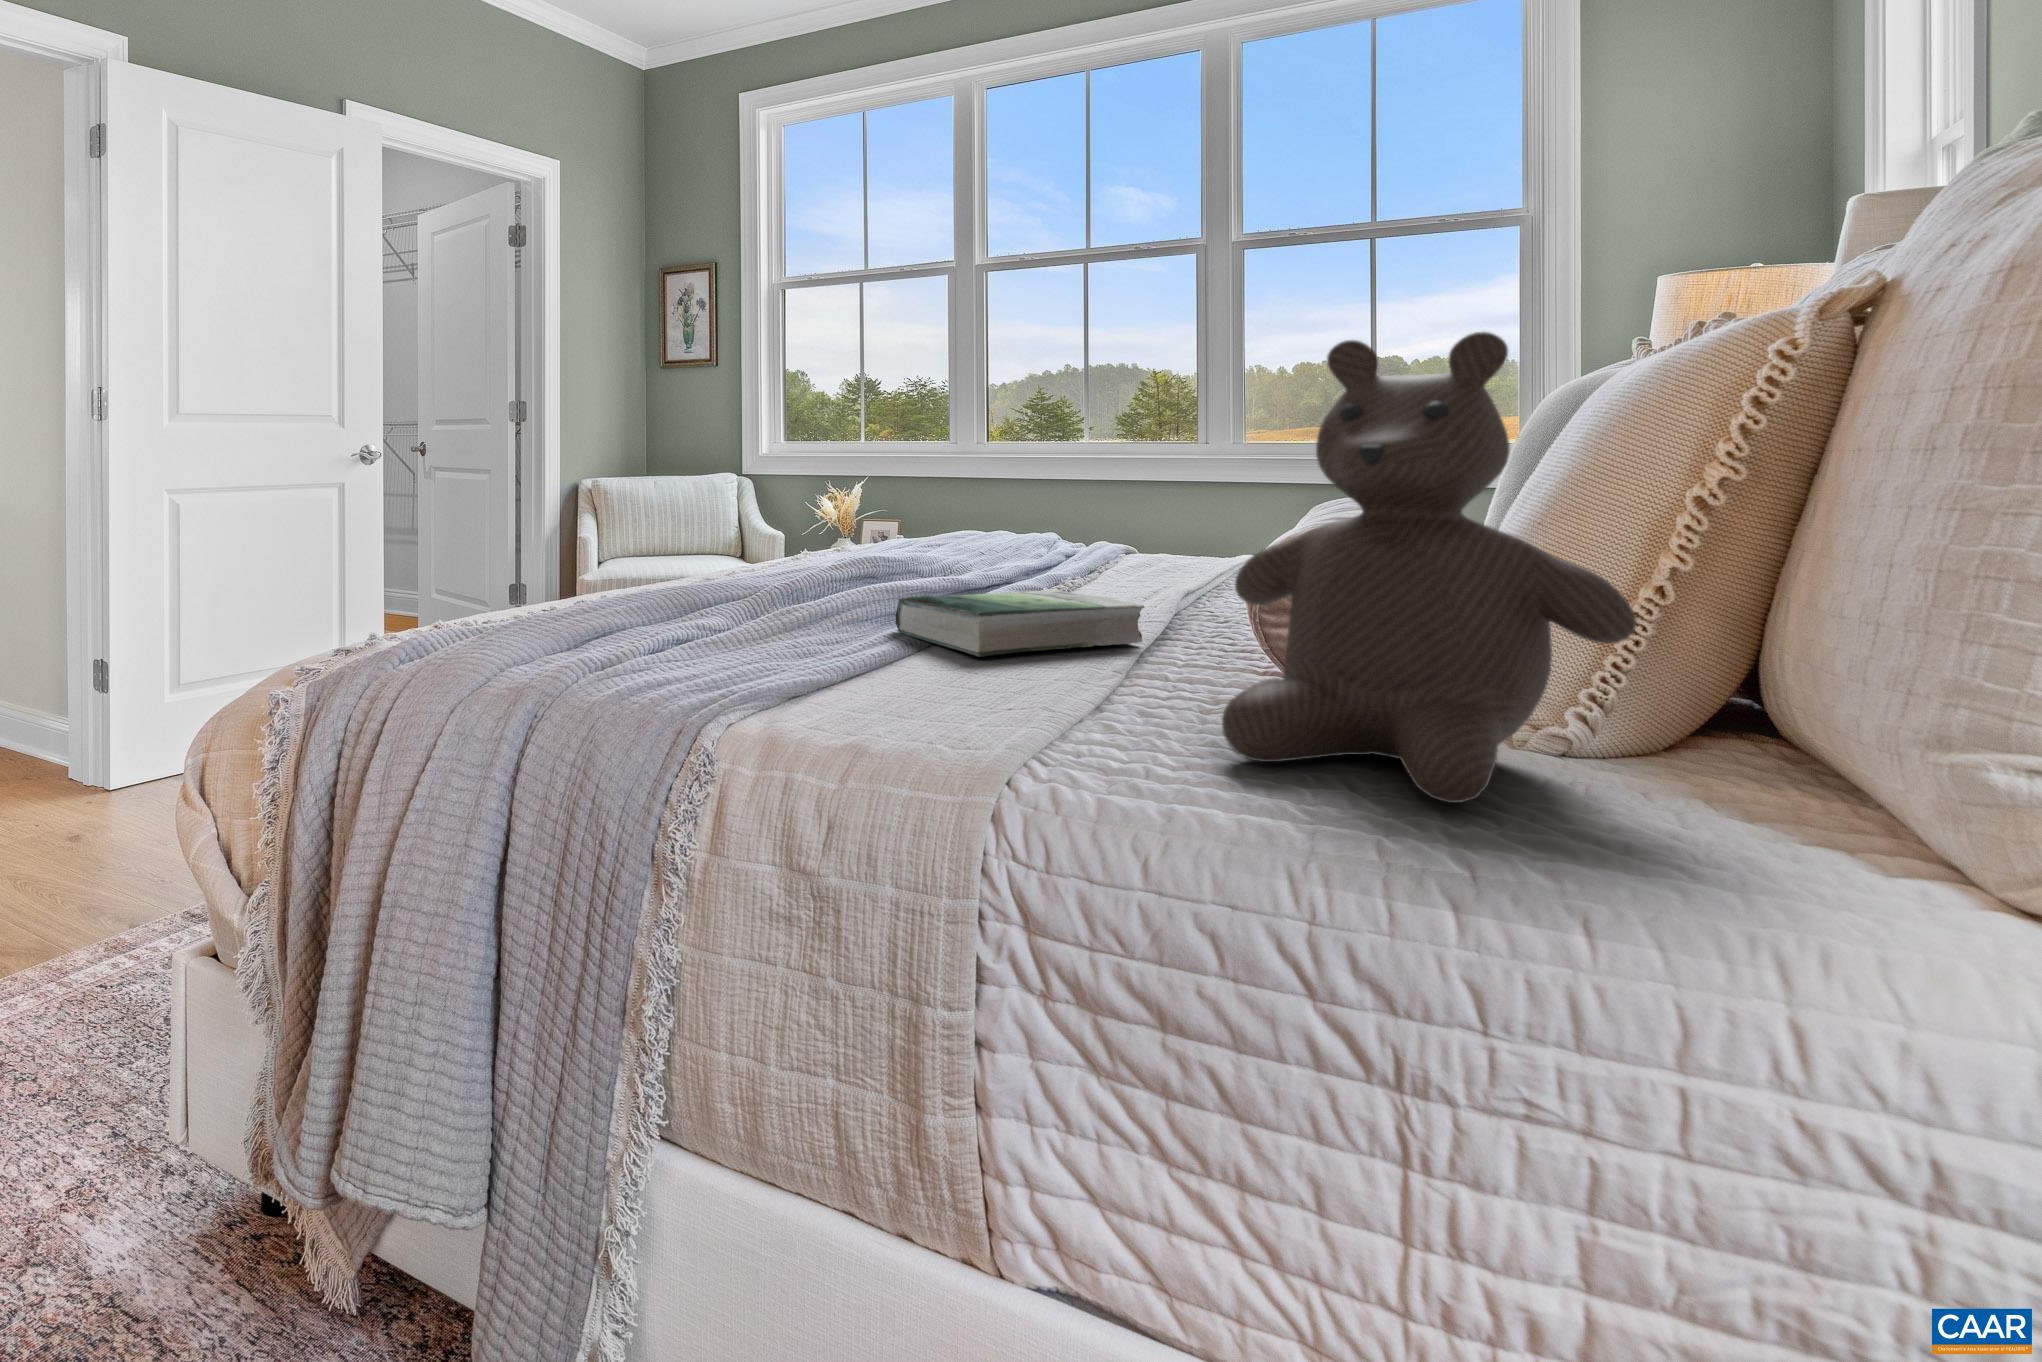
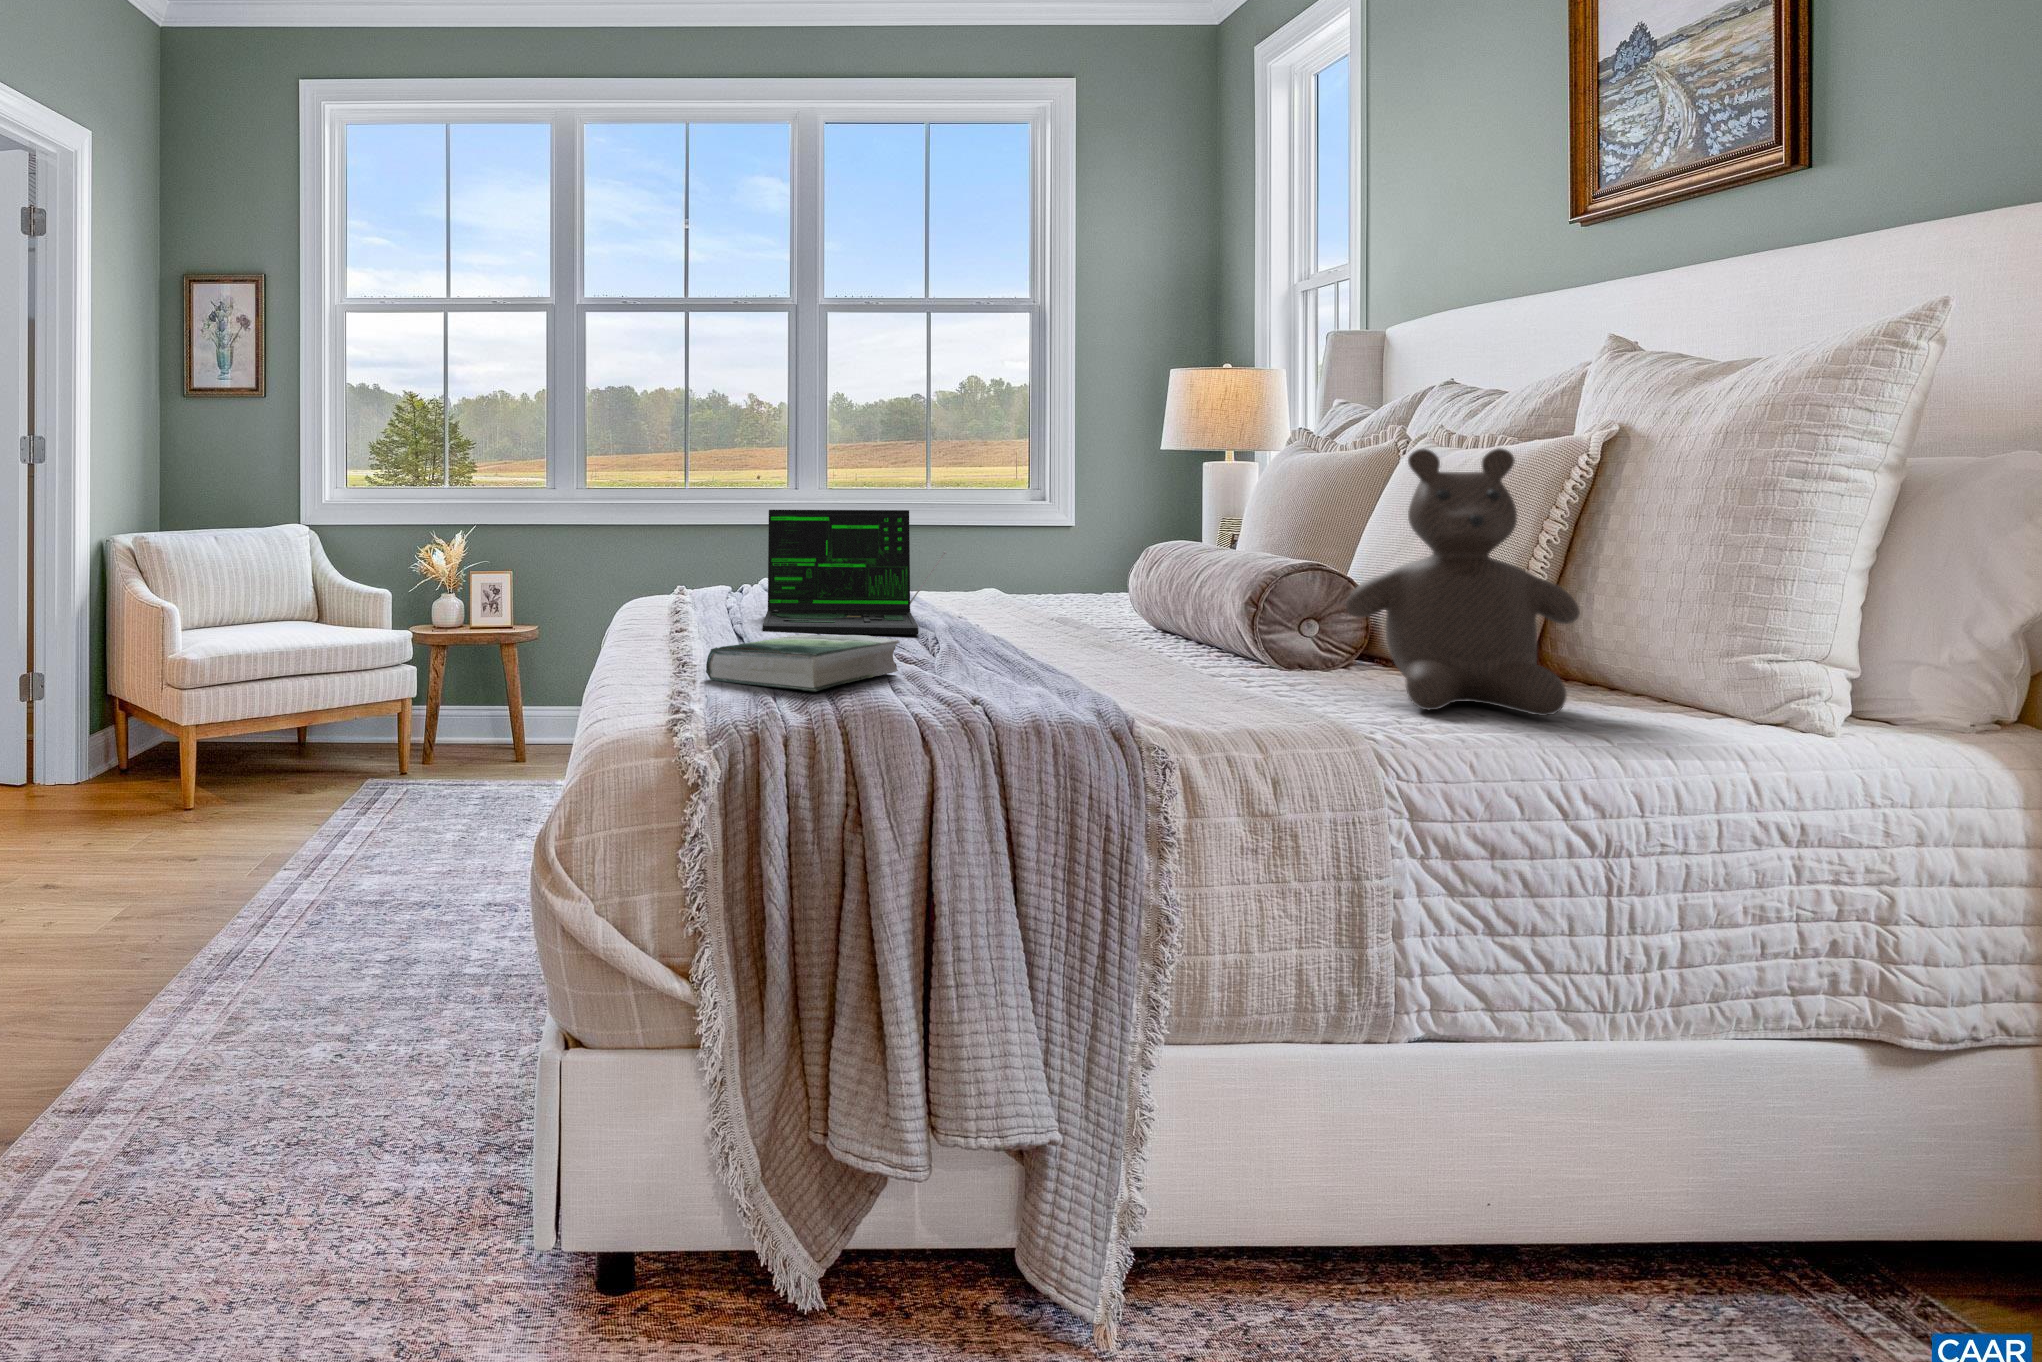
laptop: none [758,450,1015,589] -> present [762,510,947,634]
book: present [895,590,1145,657] -> present [706,634,900,692]

